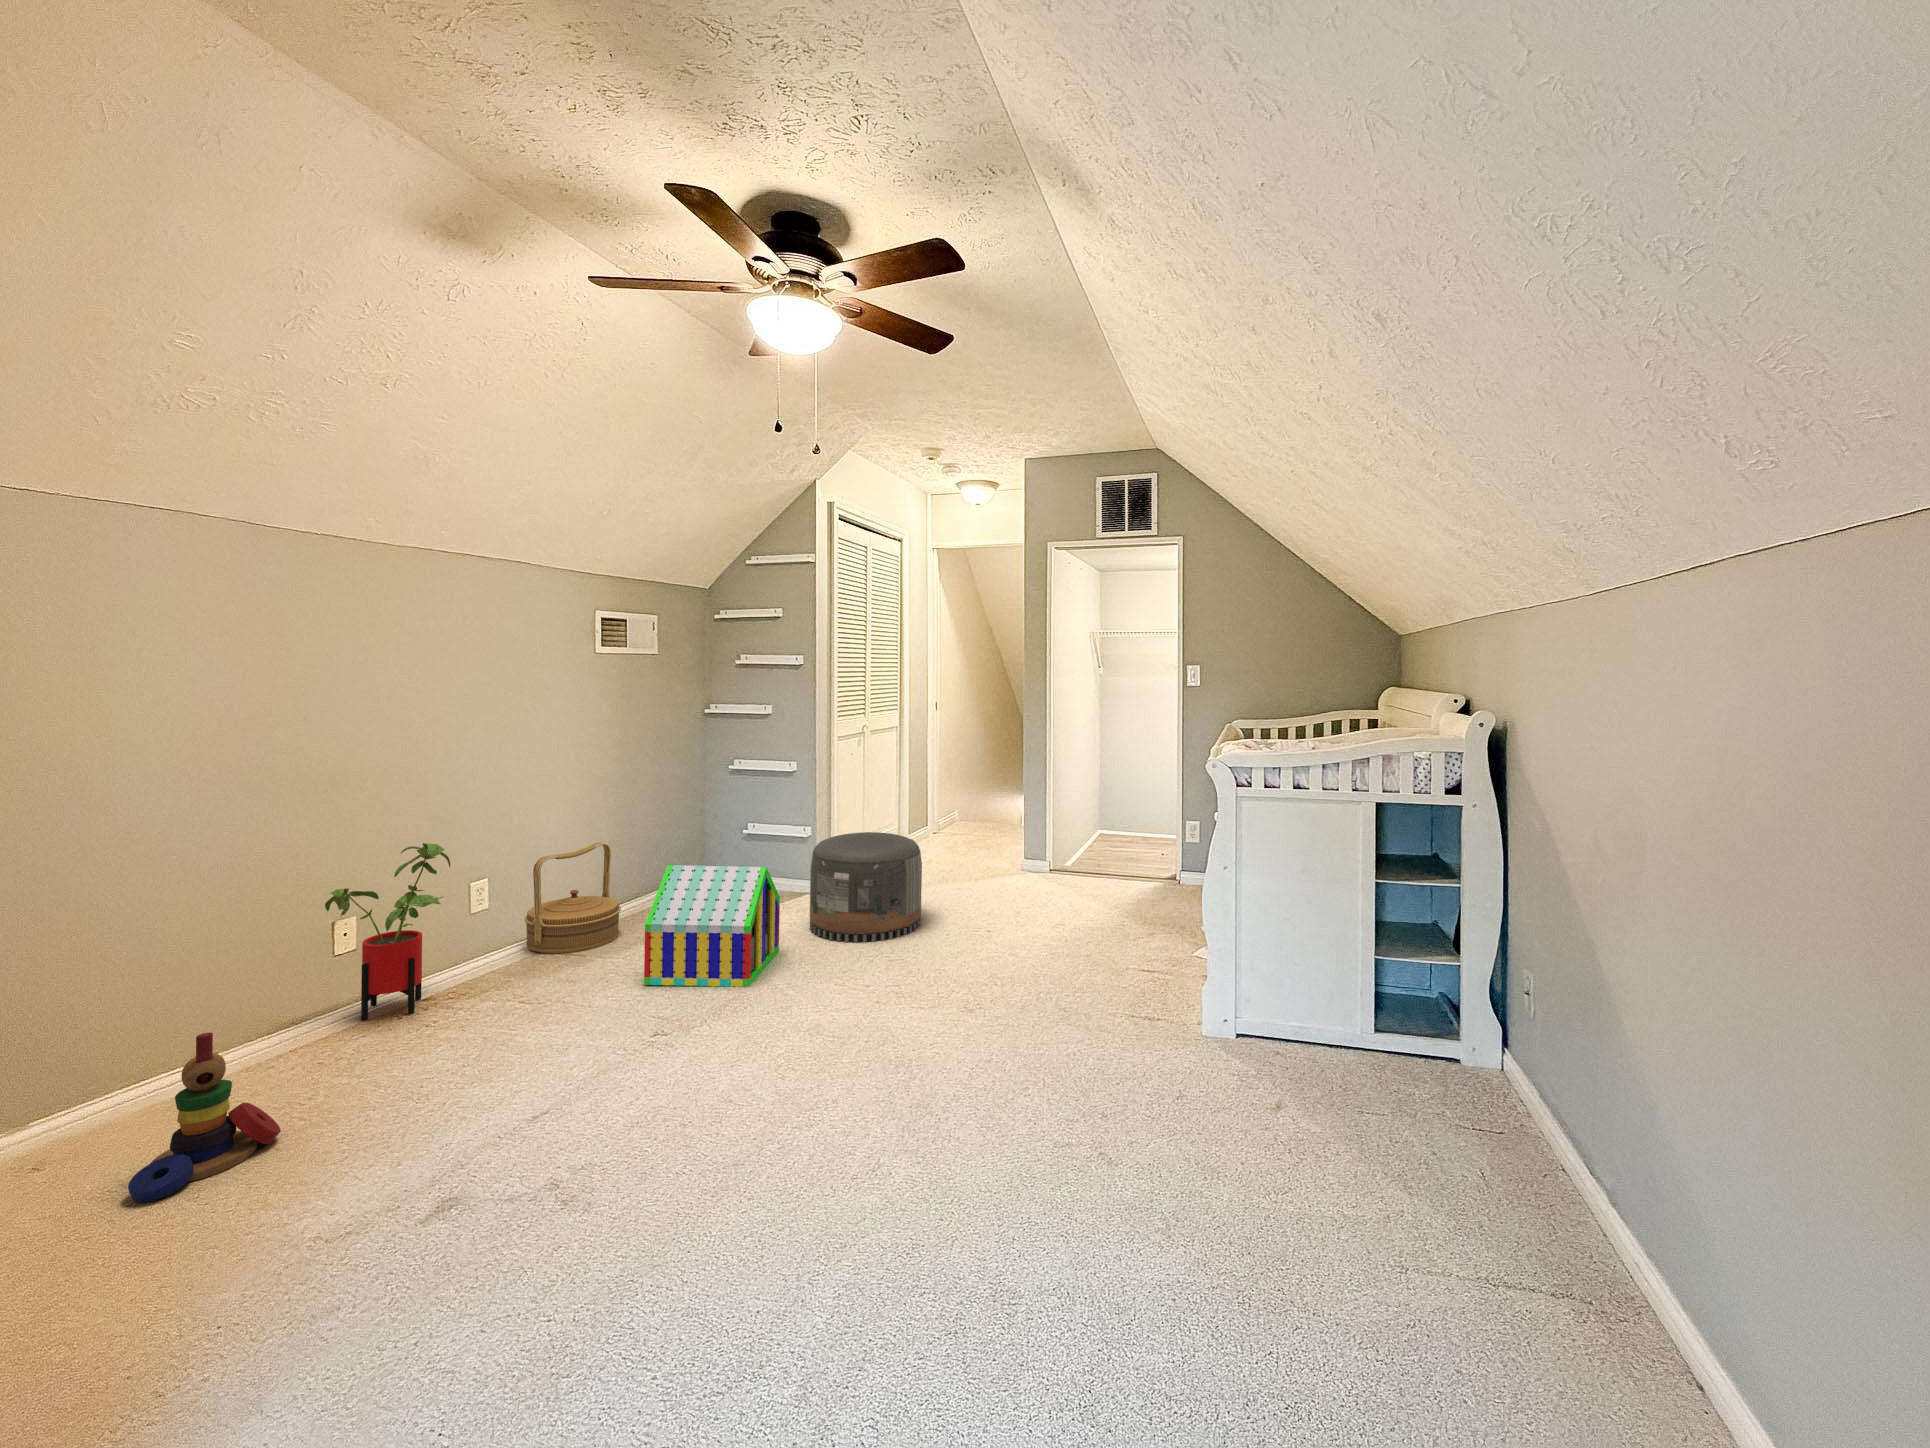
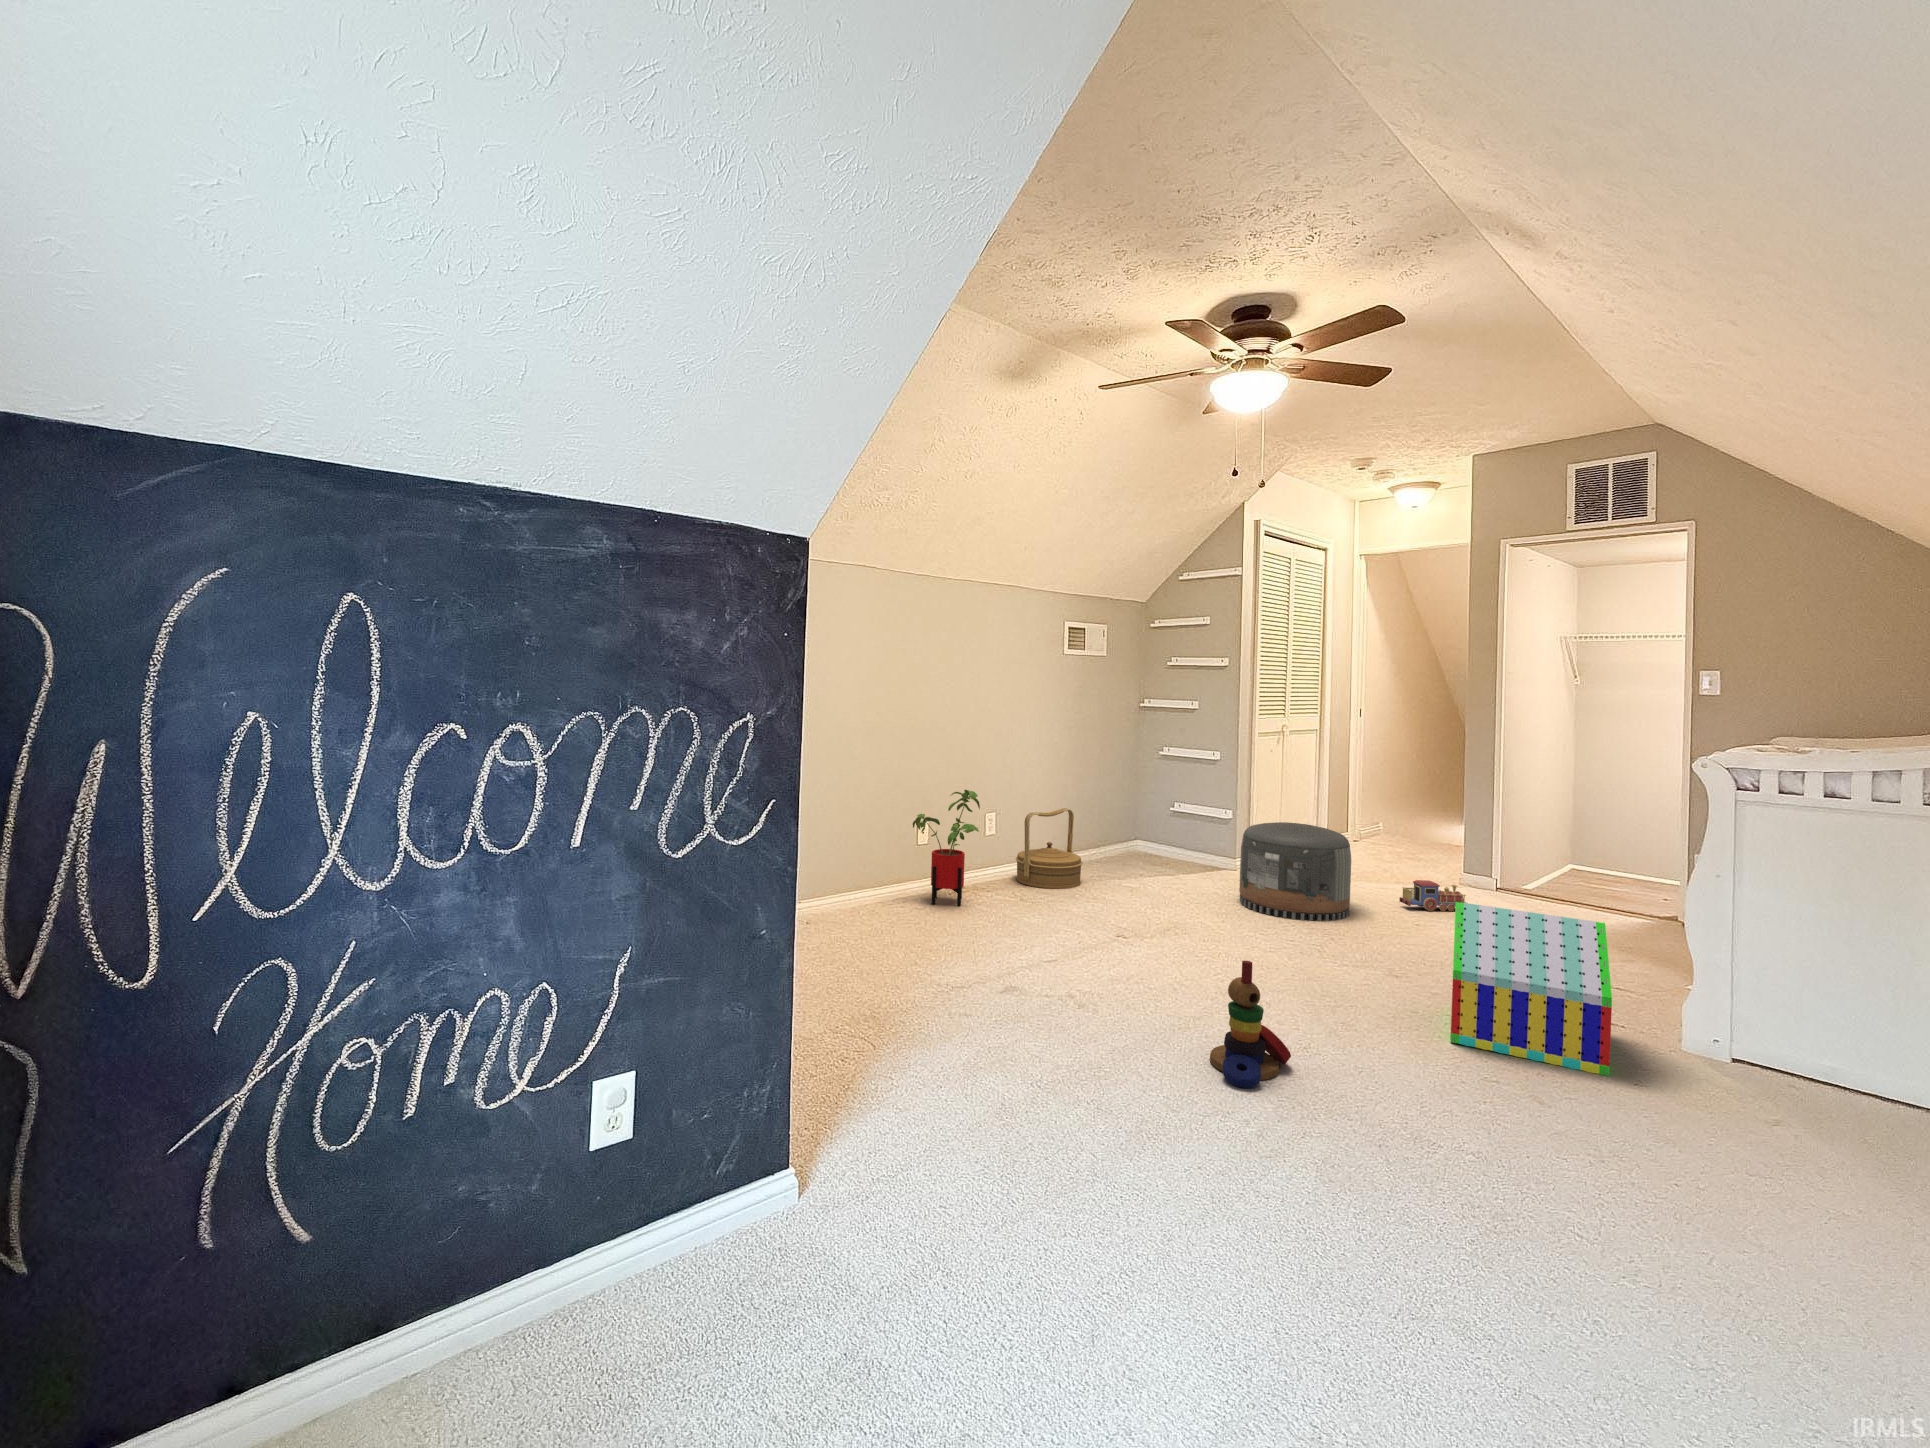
toy house: present [644,865,780,987] -> present [1451,902,1612,1076]
toy train: none [967,874,1024,904] -> present [1399,880,1466,911]
stacking toy: present [128,1033,281,1202] -> present [1210,961,1291,1088]

